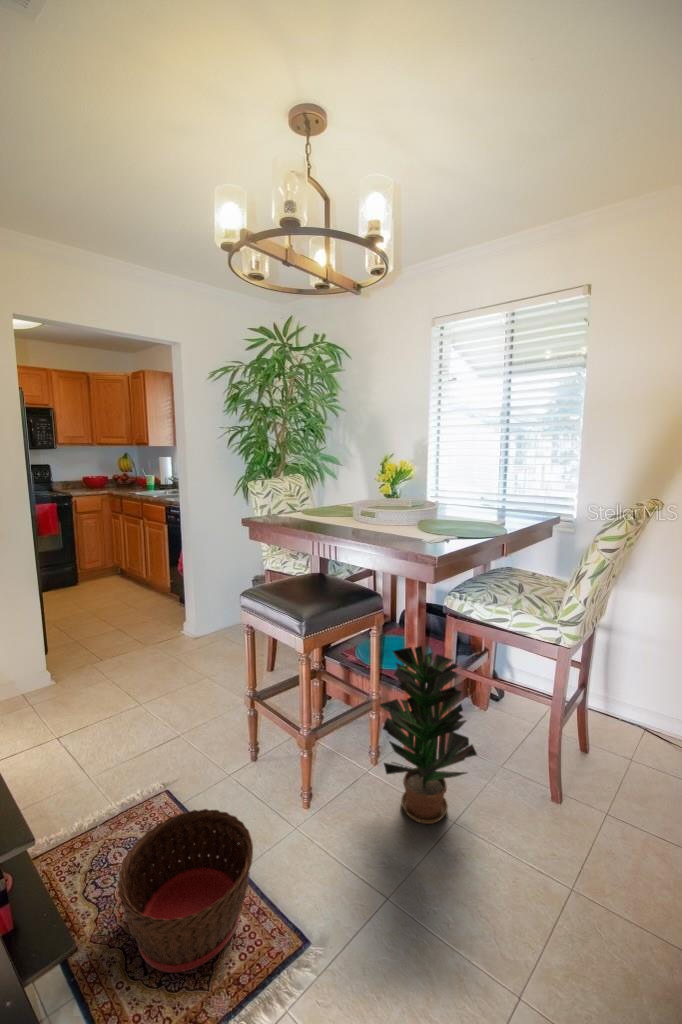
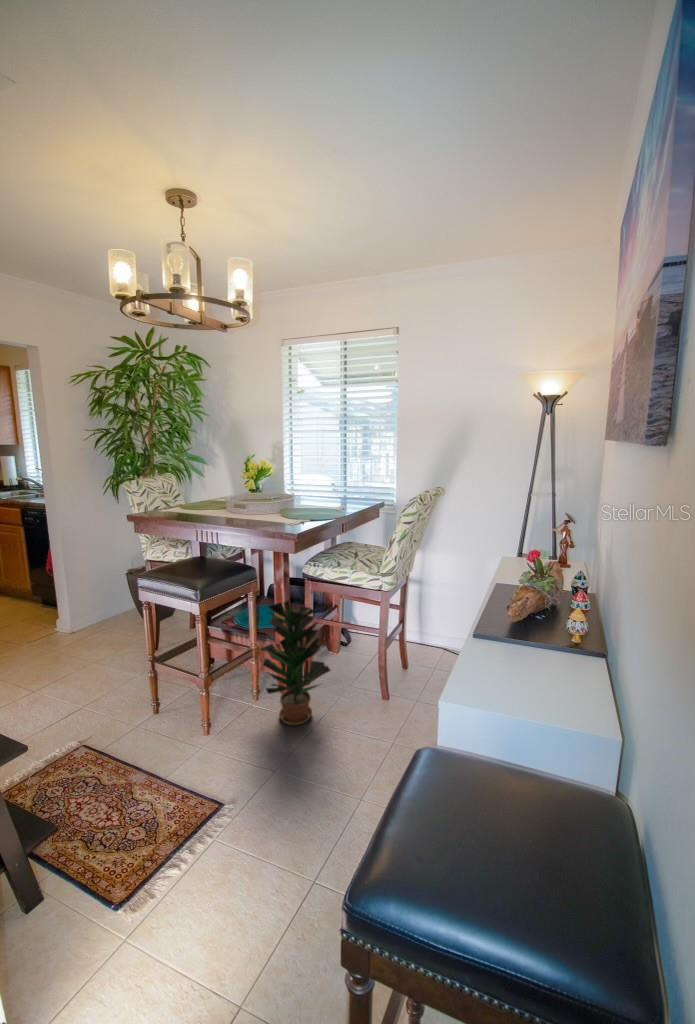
basket: present [118,809,253,973] -> none [70,739,177,848]

